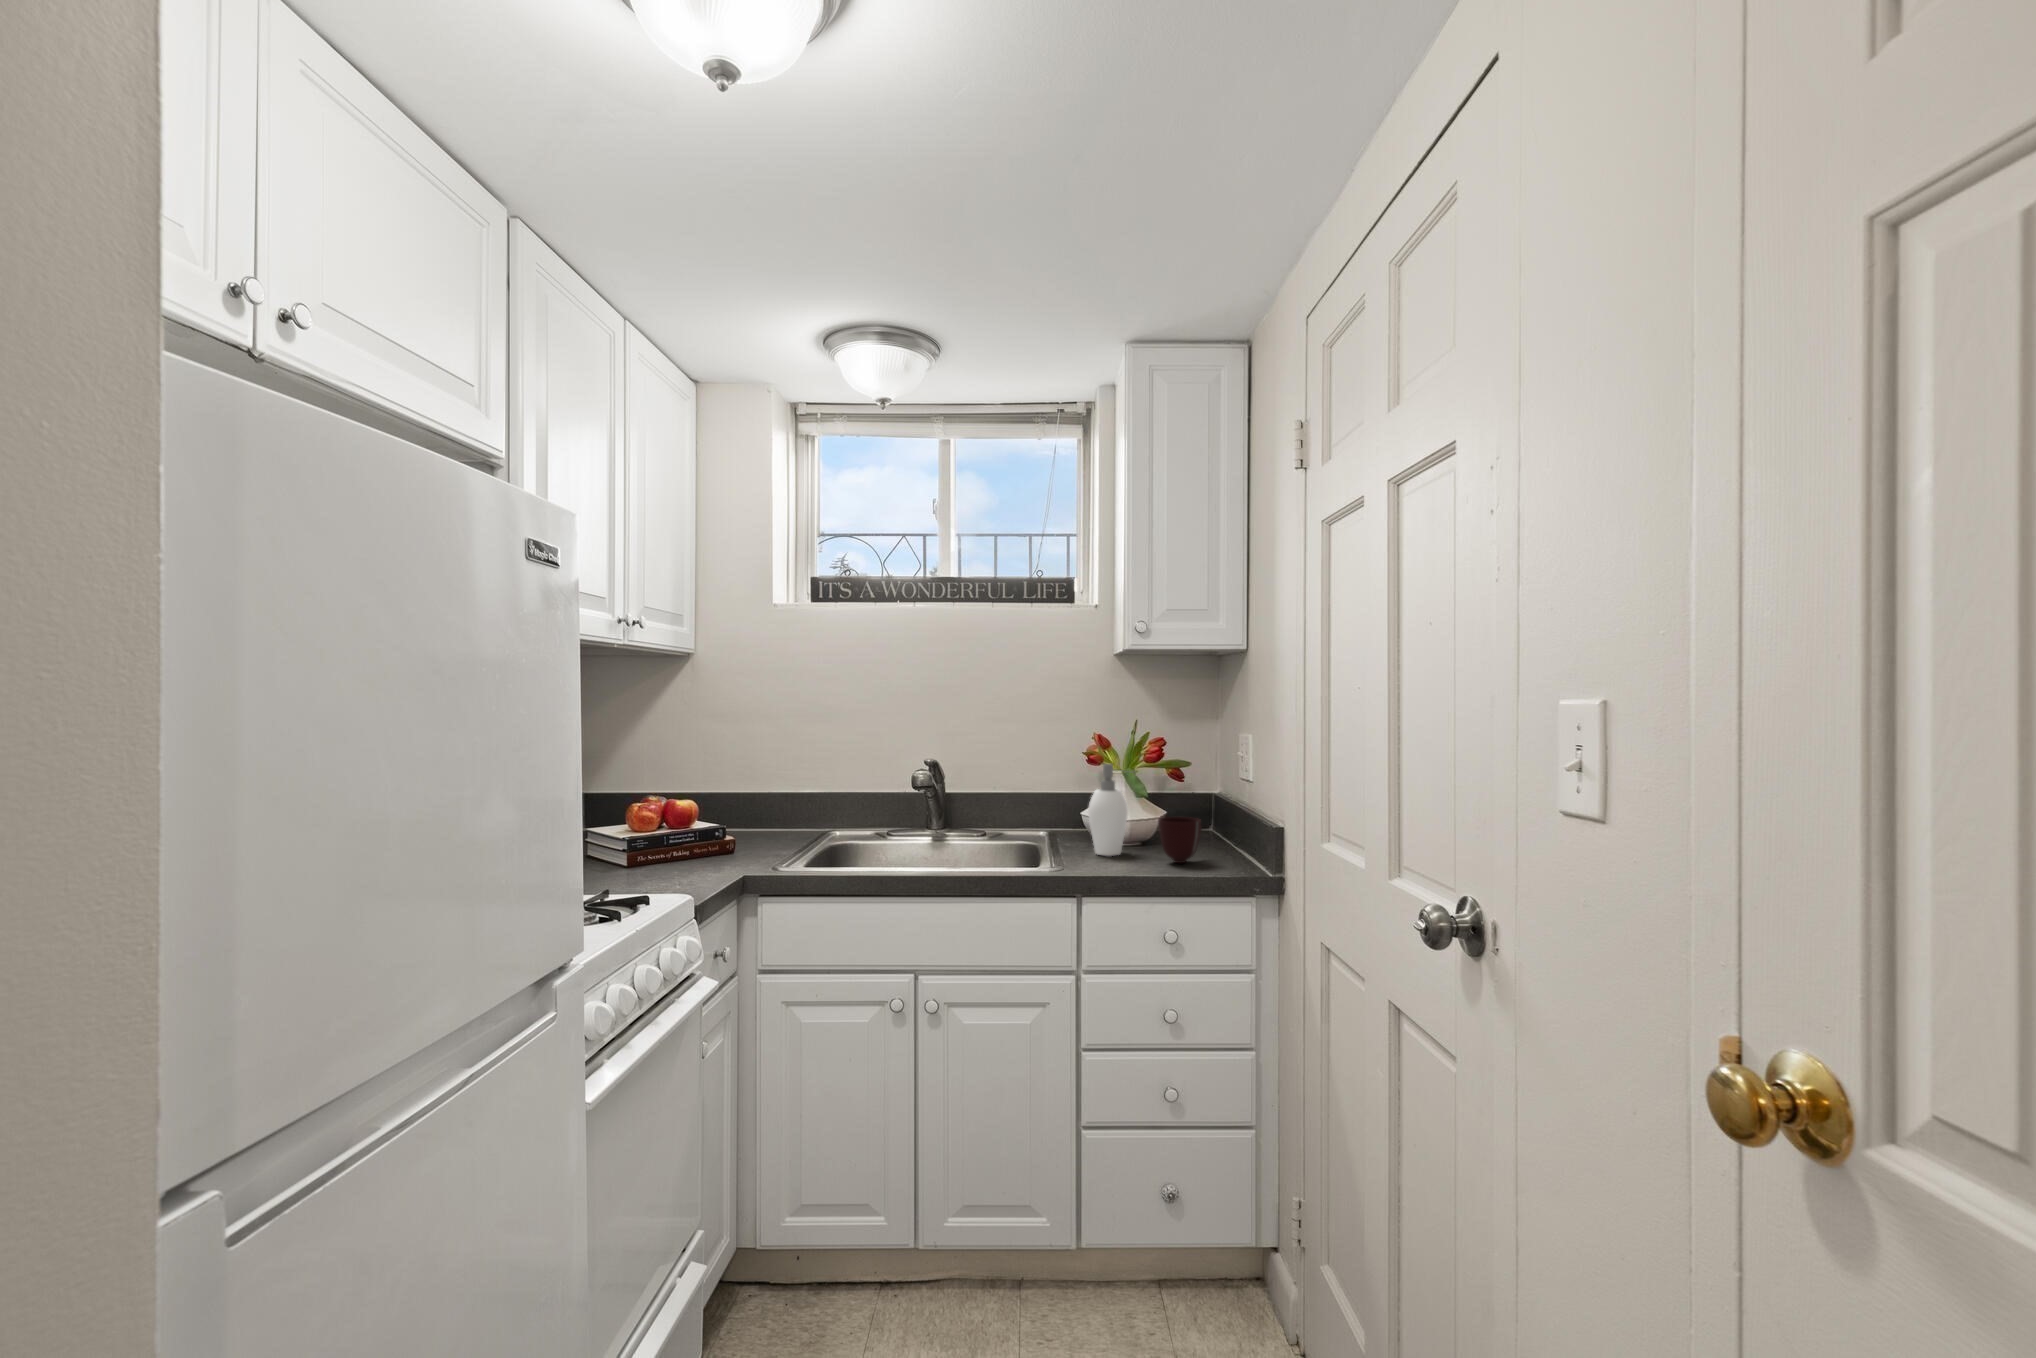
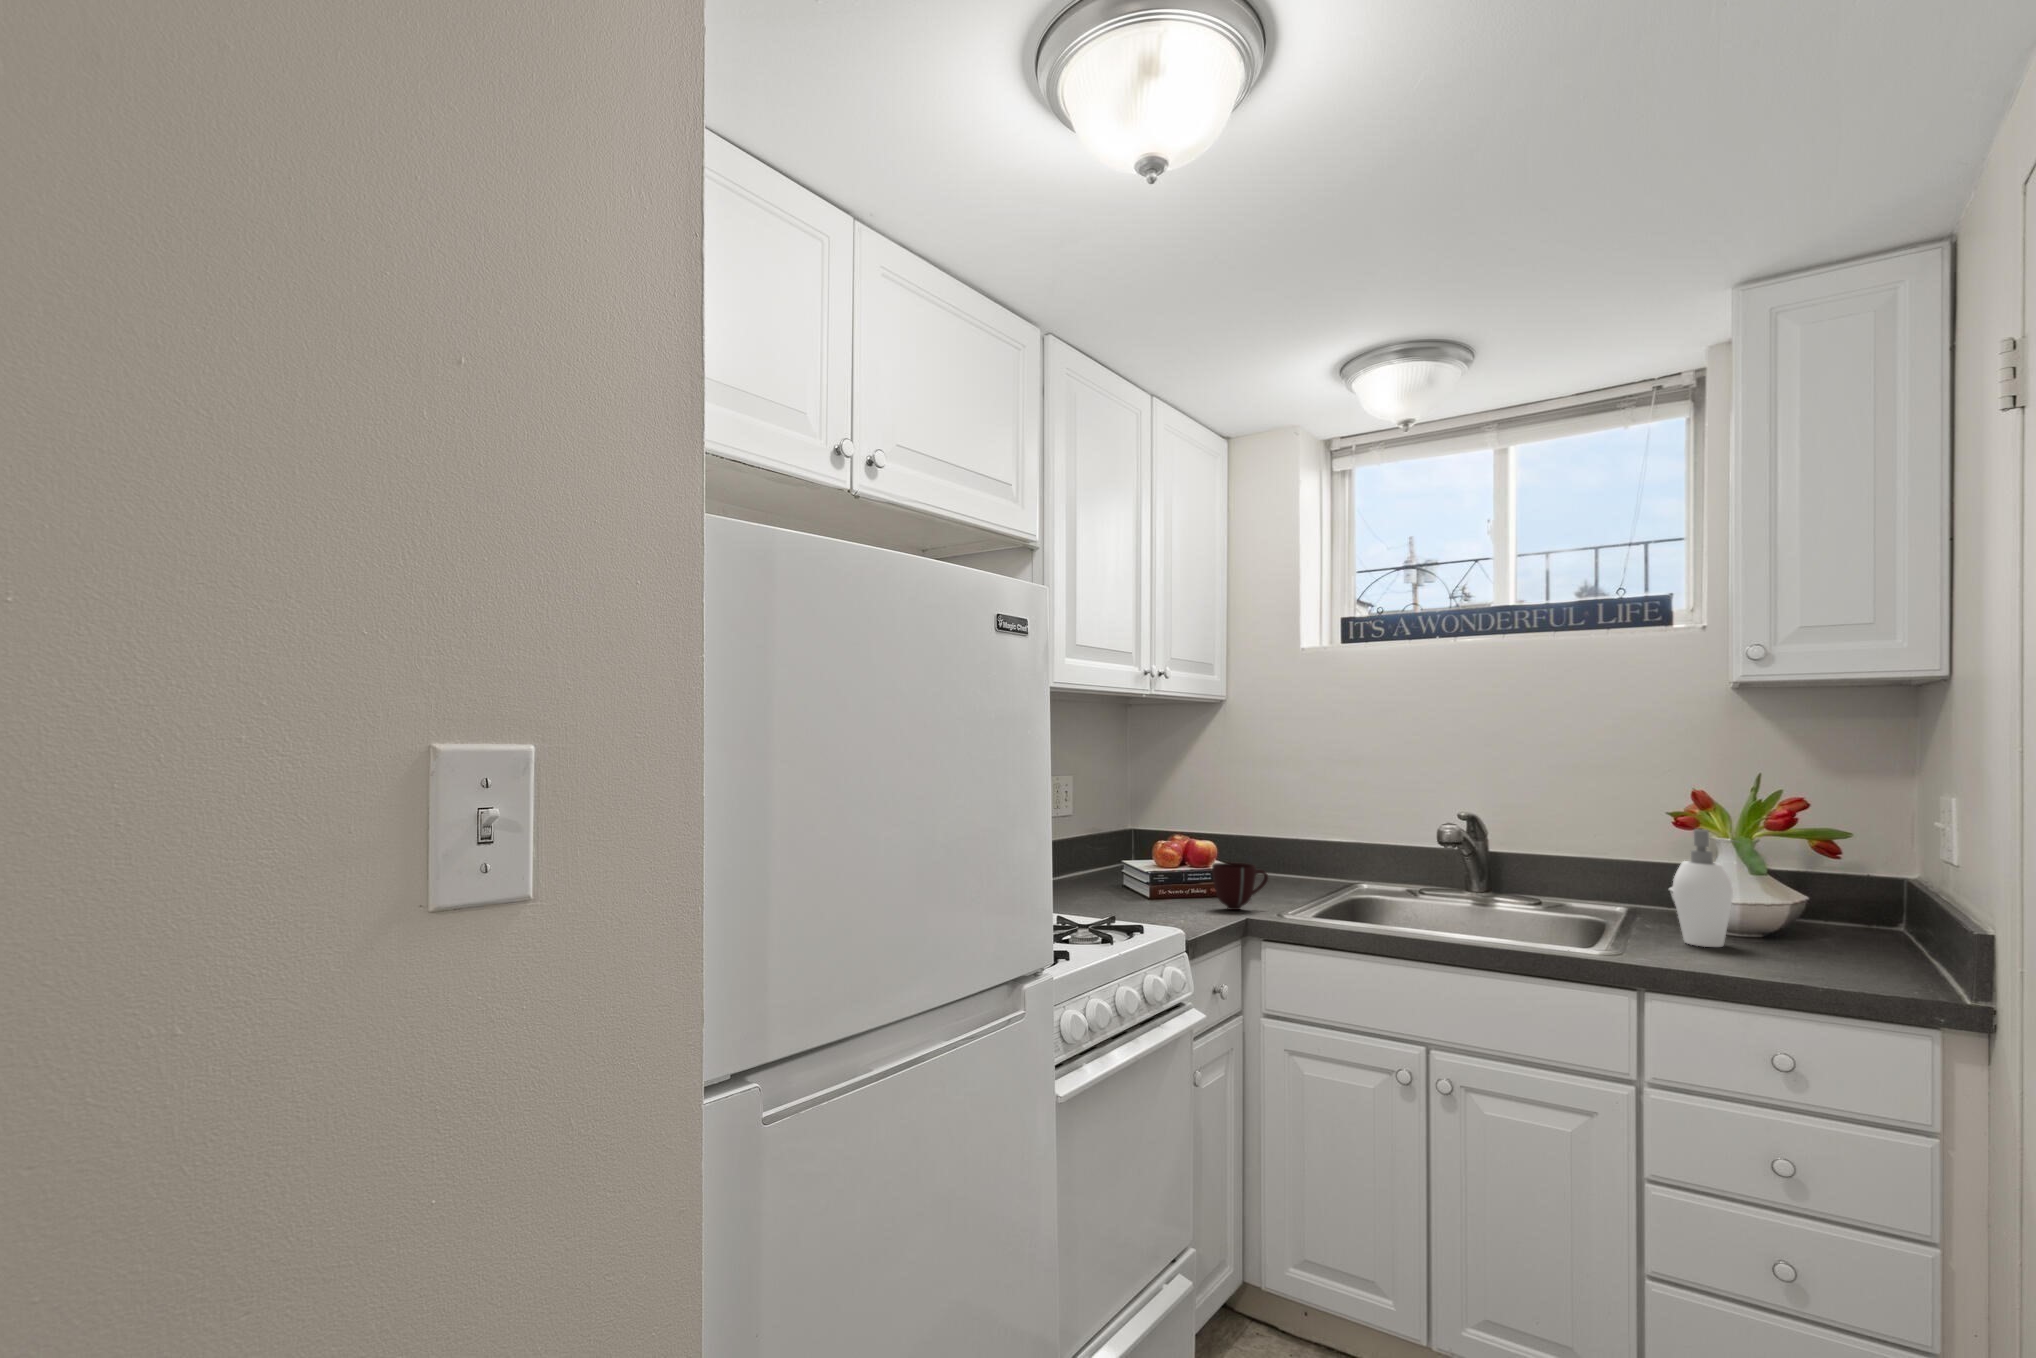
mug: present [1159,817,1202,863] -> present [1212,862,1268,910]

